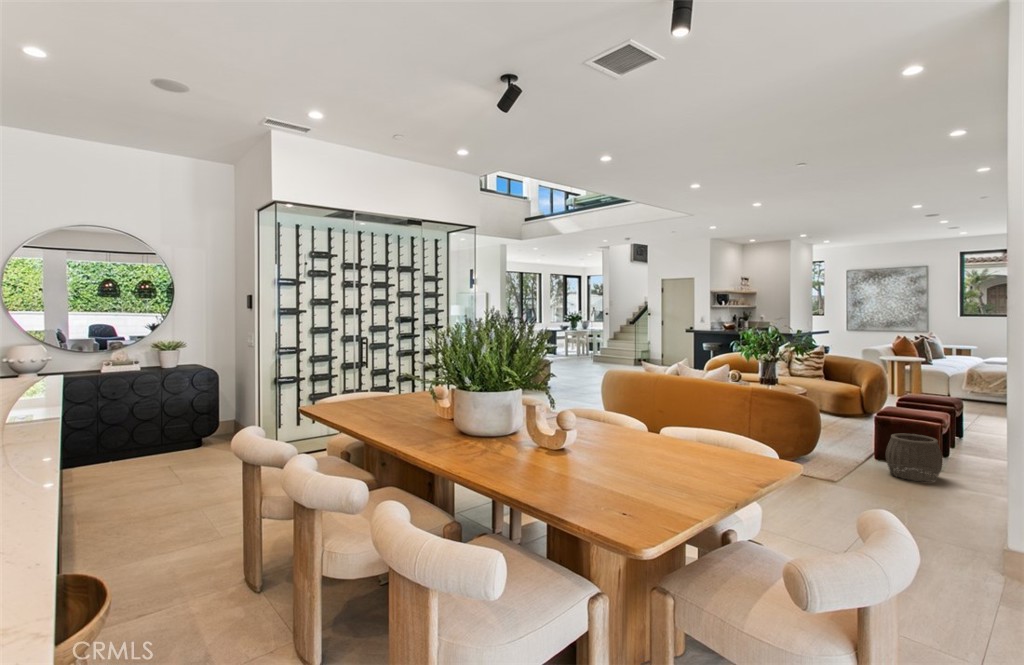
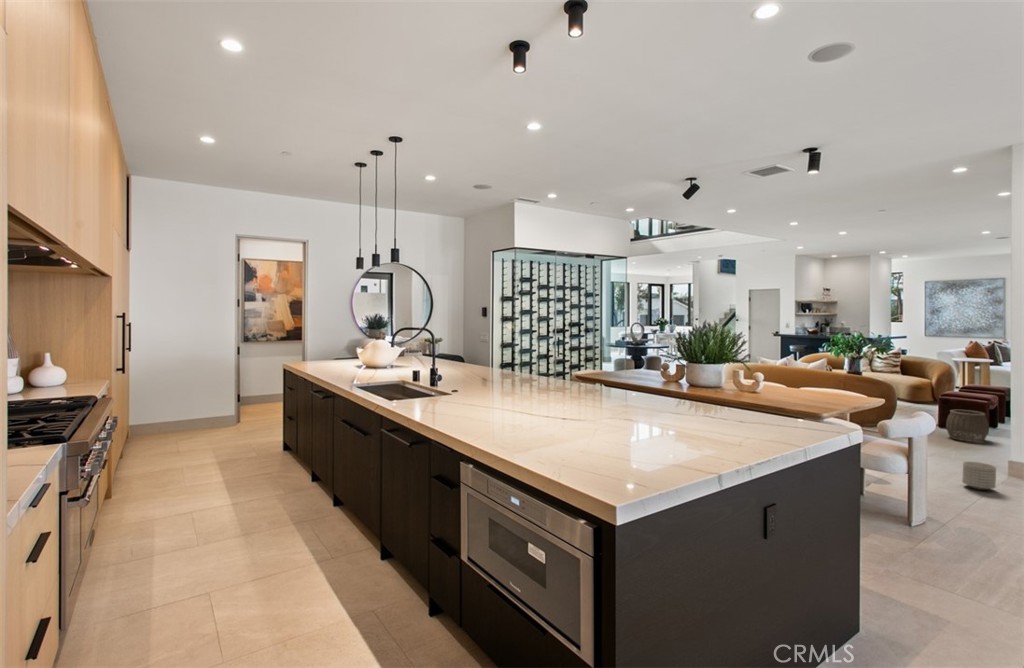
planter: none [931,549,989,605] -> present [962,462,996,490]

